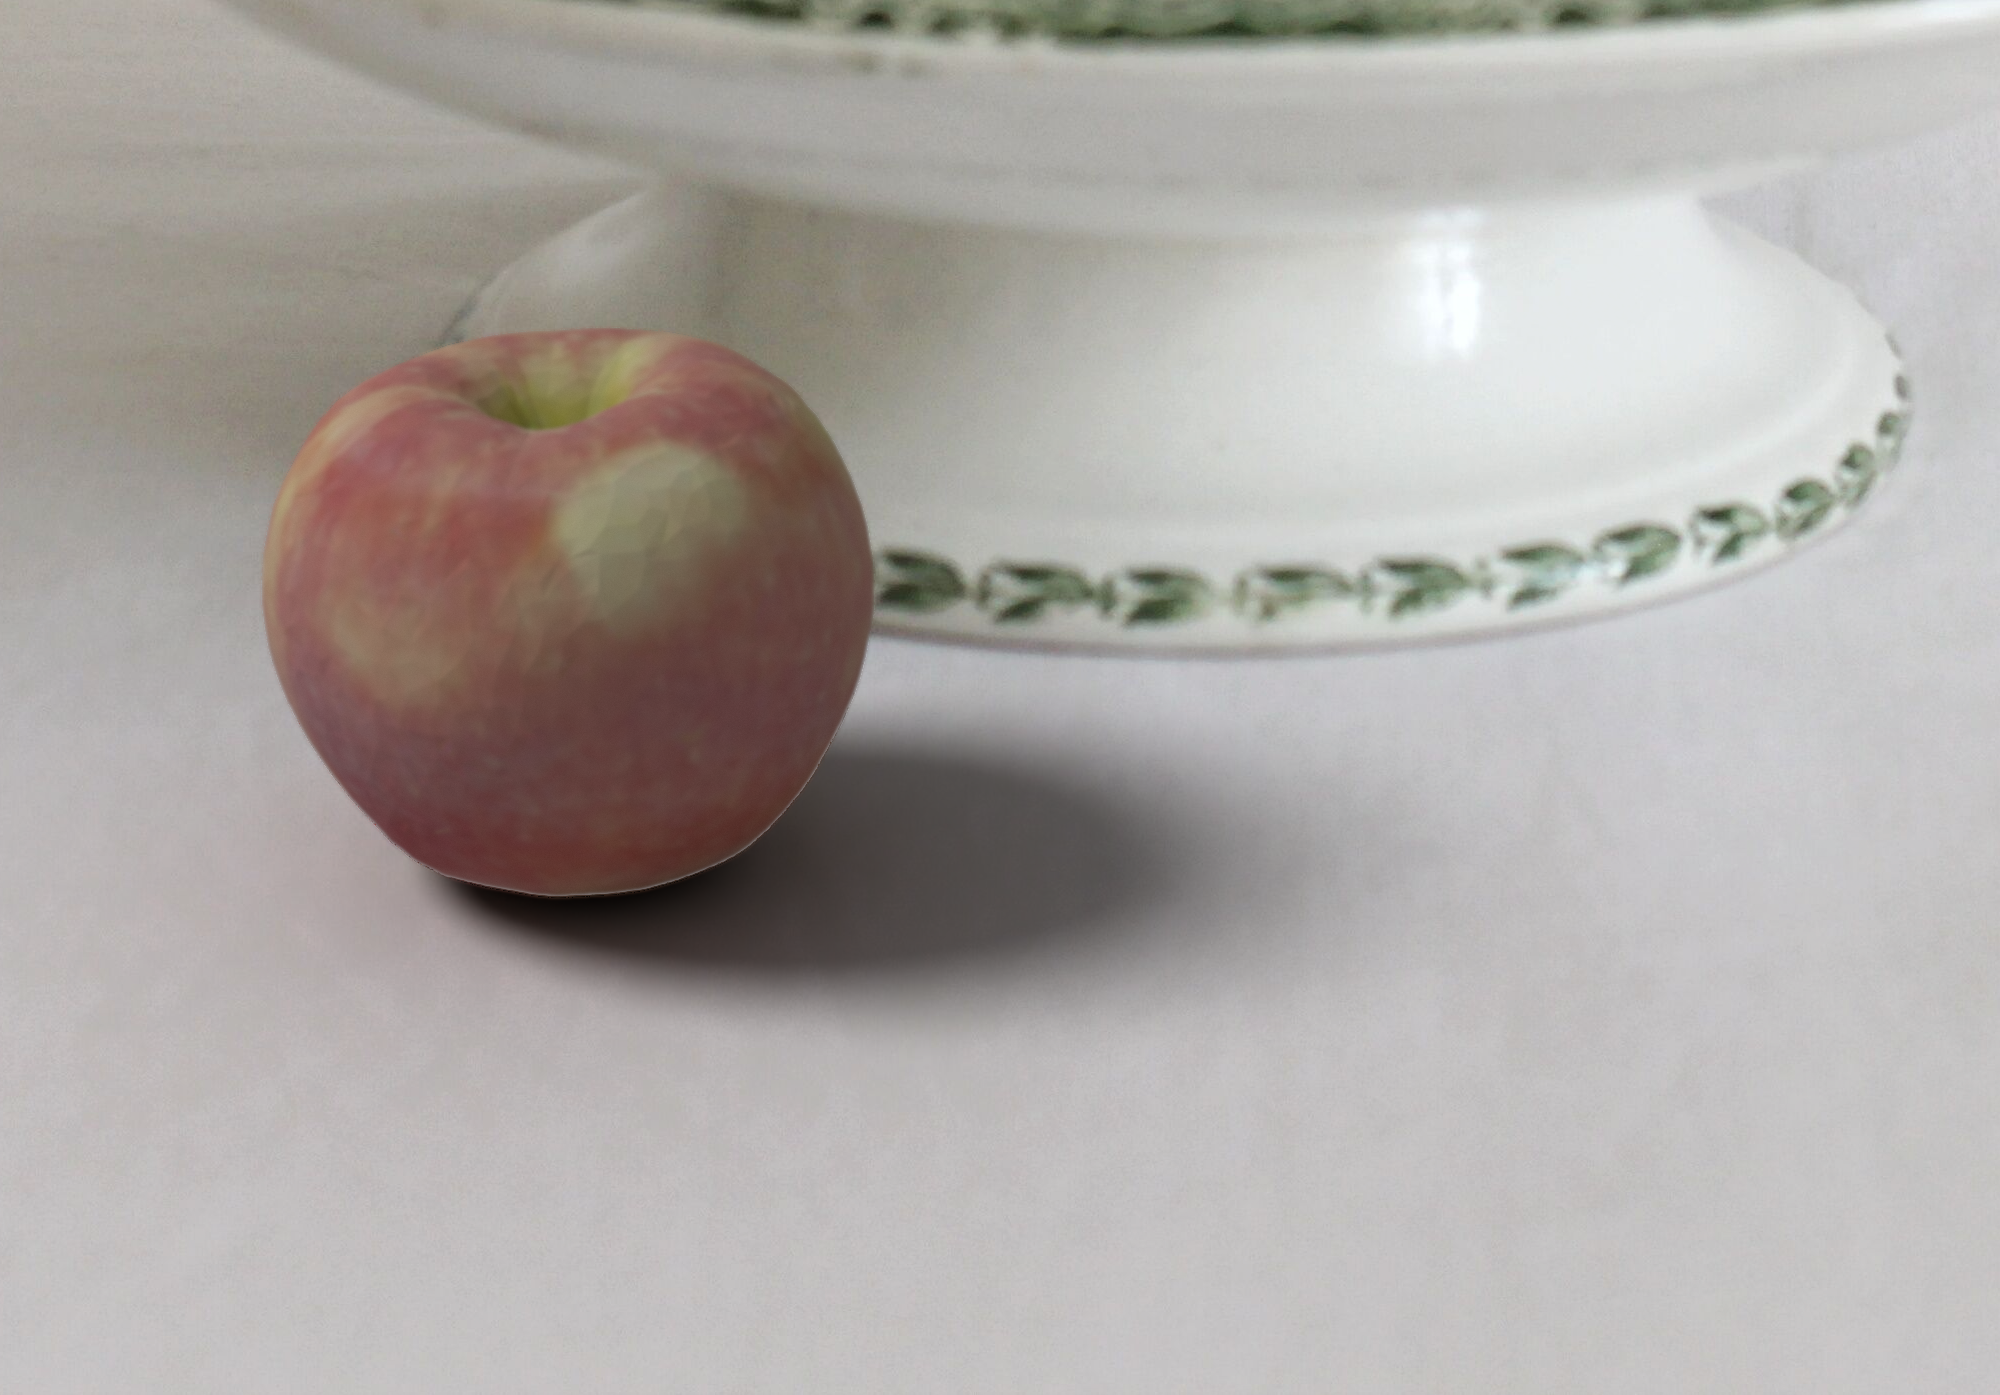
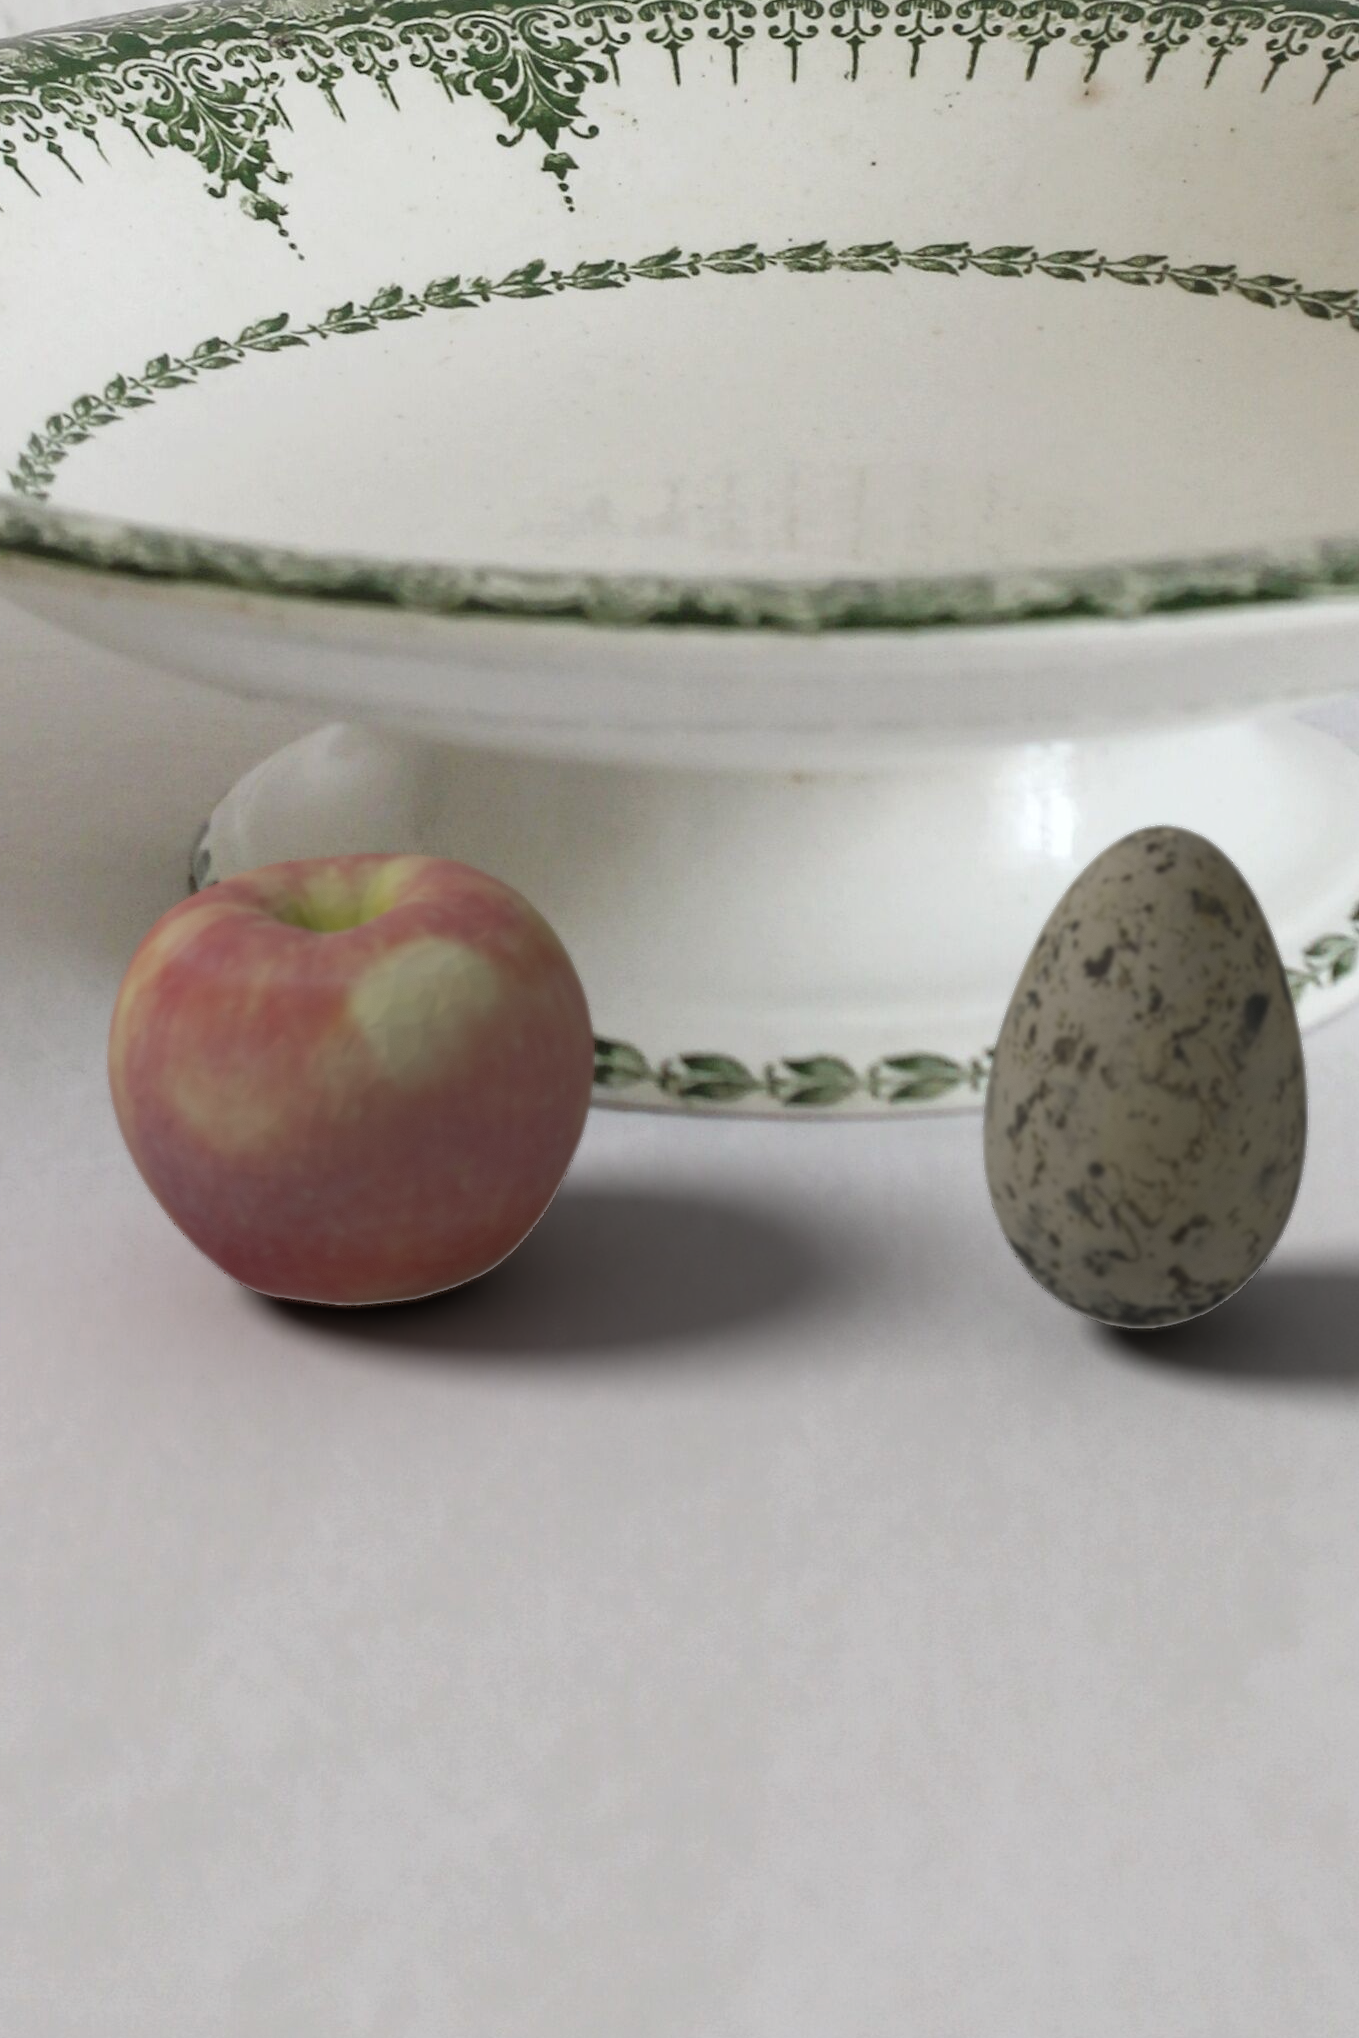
decorative egg: none [1357,339,1771,975] -> present [983,825,1308,1329]

